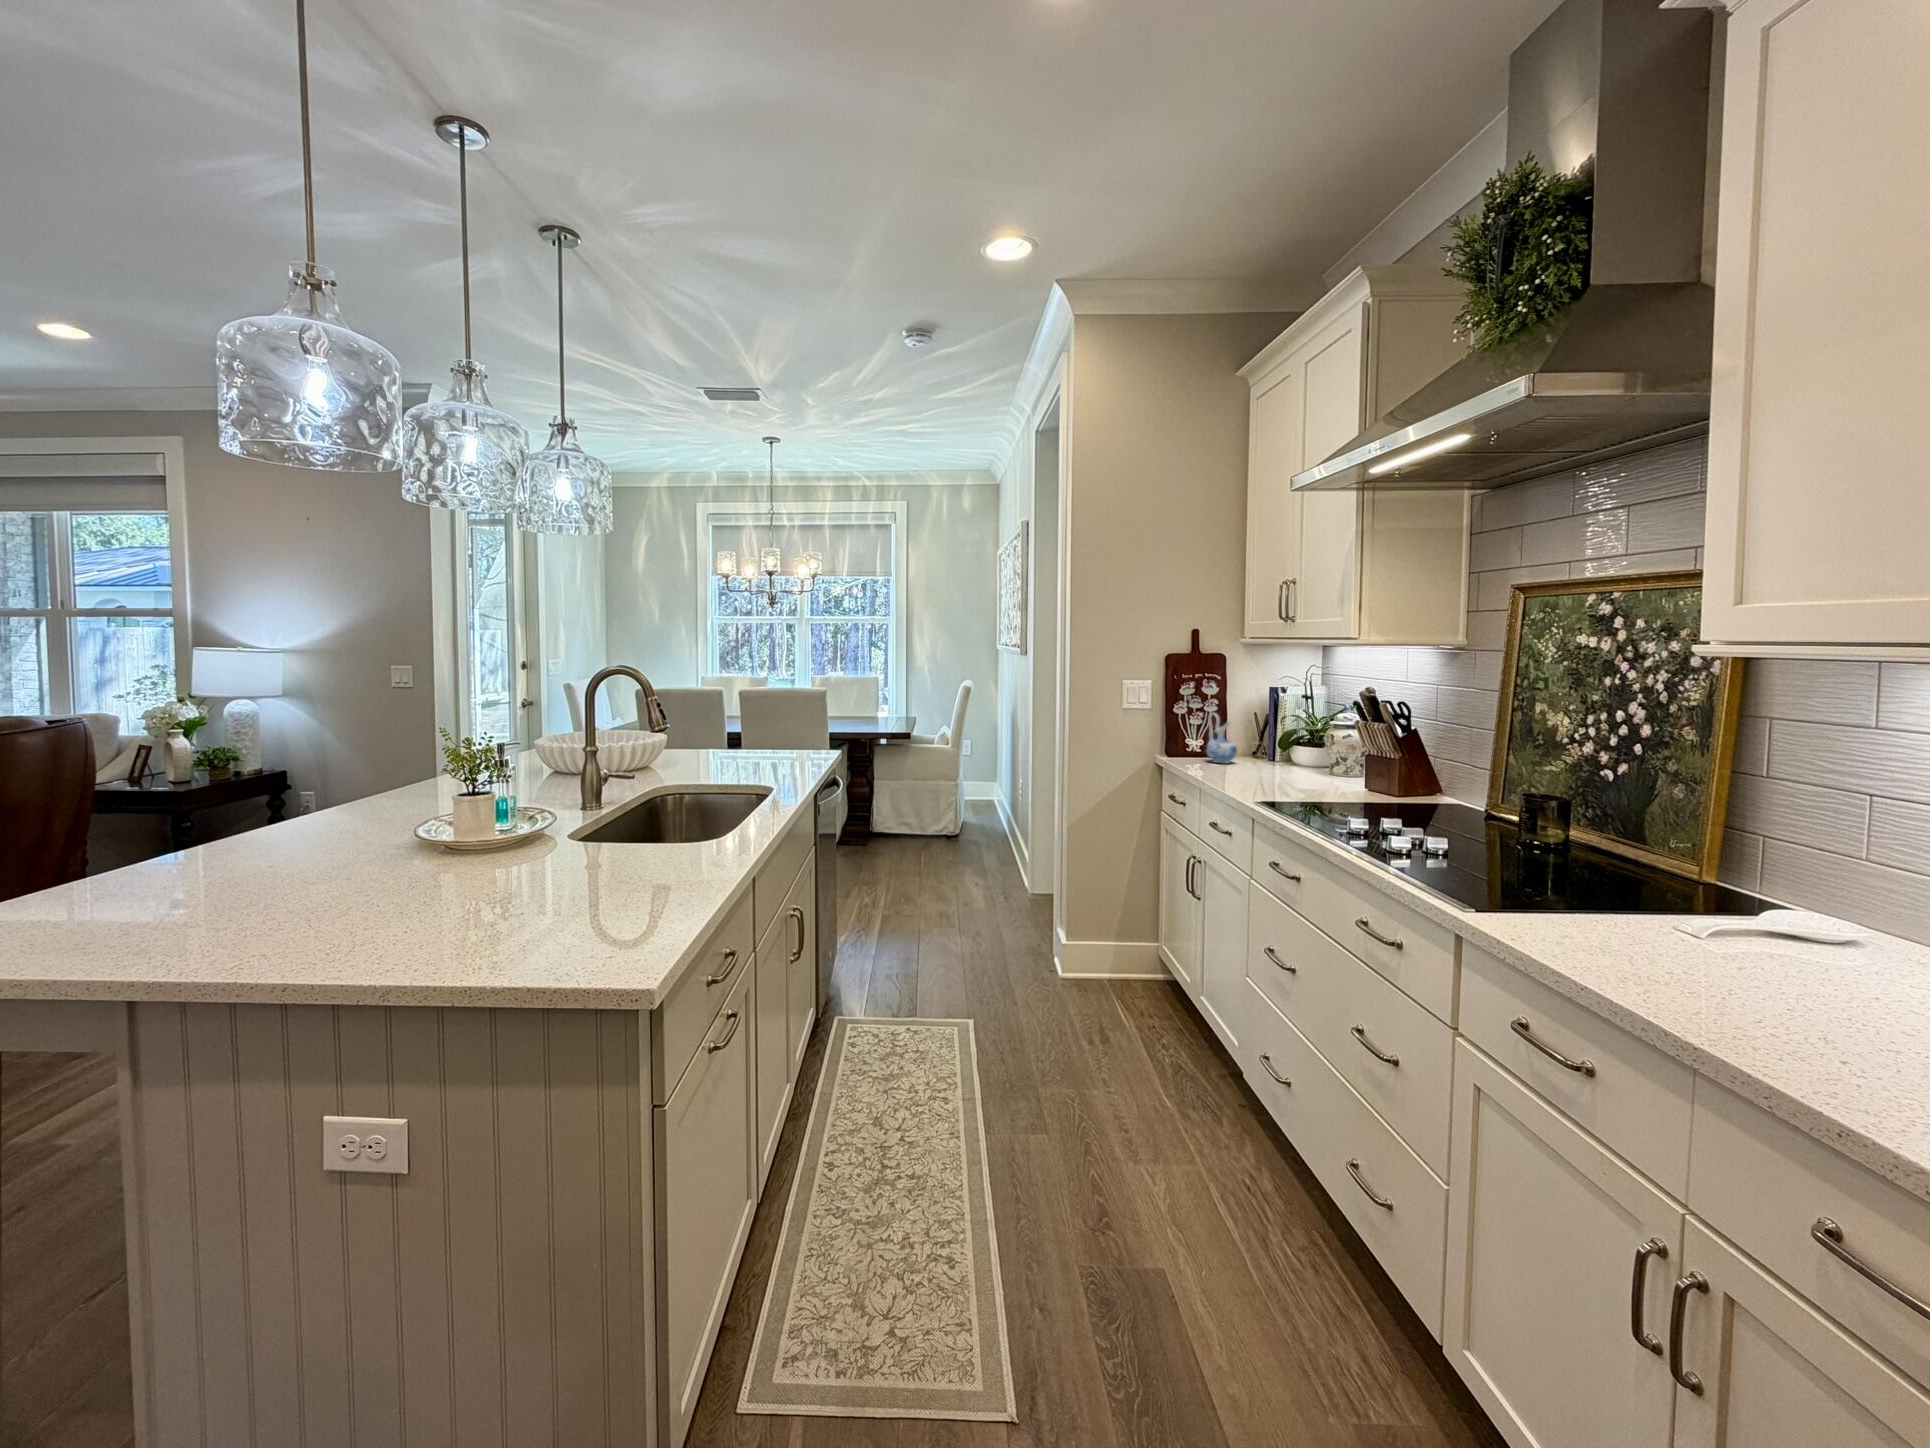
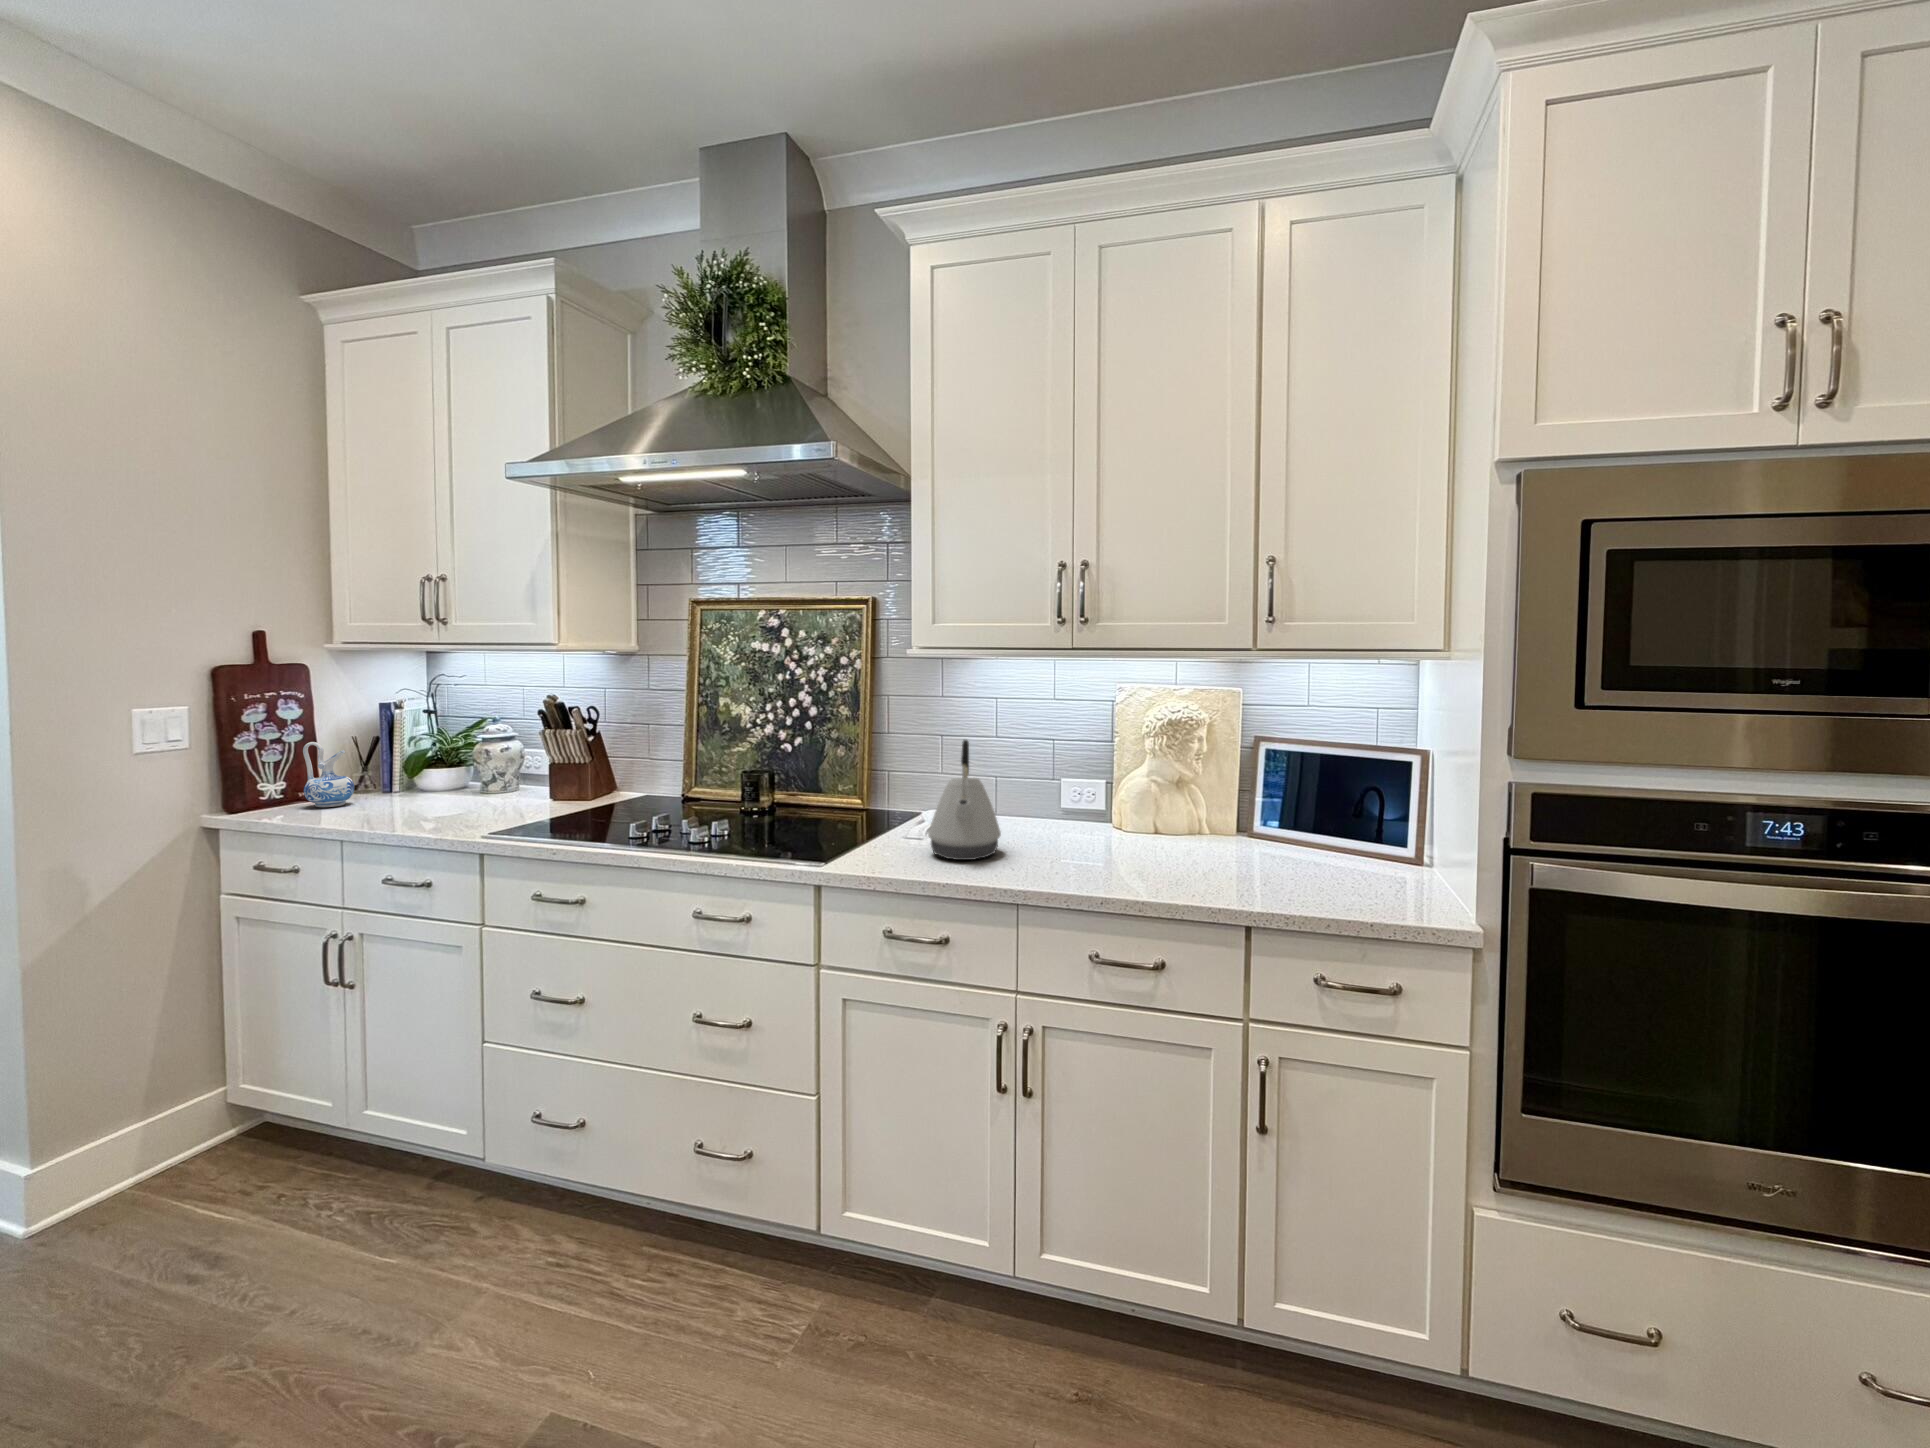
kettle: none [1637,790,1803,991] -> present [928,740,1001,860]

